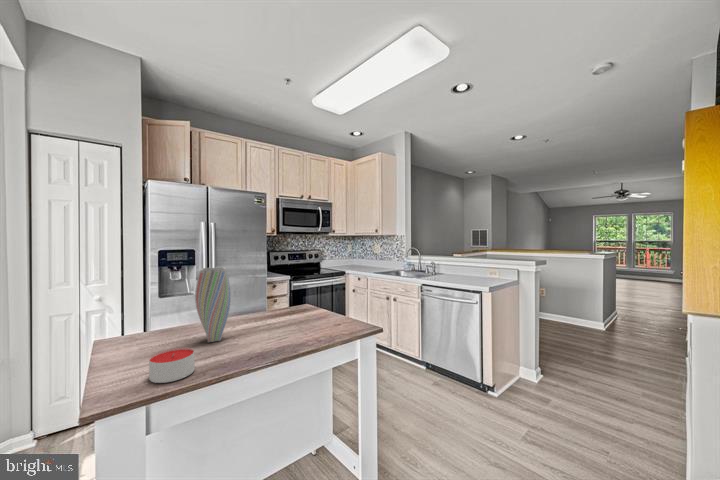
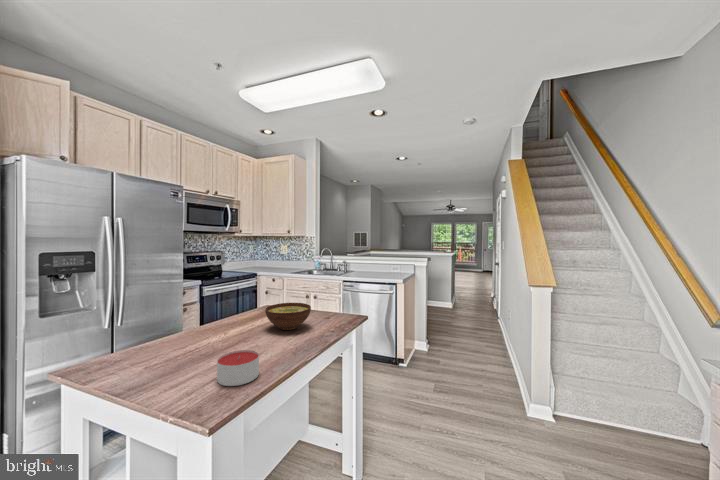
vase: present [195,267,231,342] -> none [207,269,244,349]
bowl: none [266,304,313,332] -> present [265,303,311,330]

